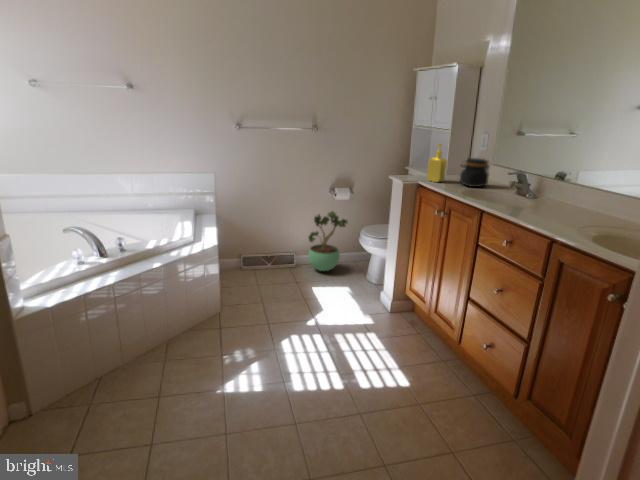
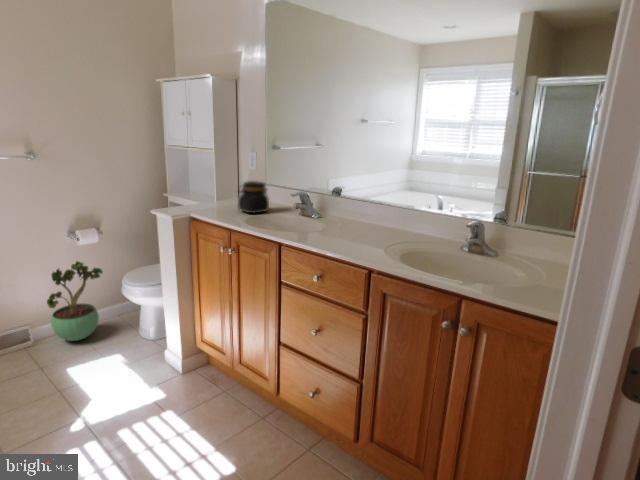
soap dispenser: present [427,144,447,182] -> none [199,168,221,213]

